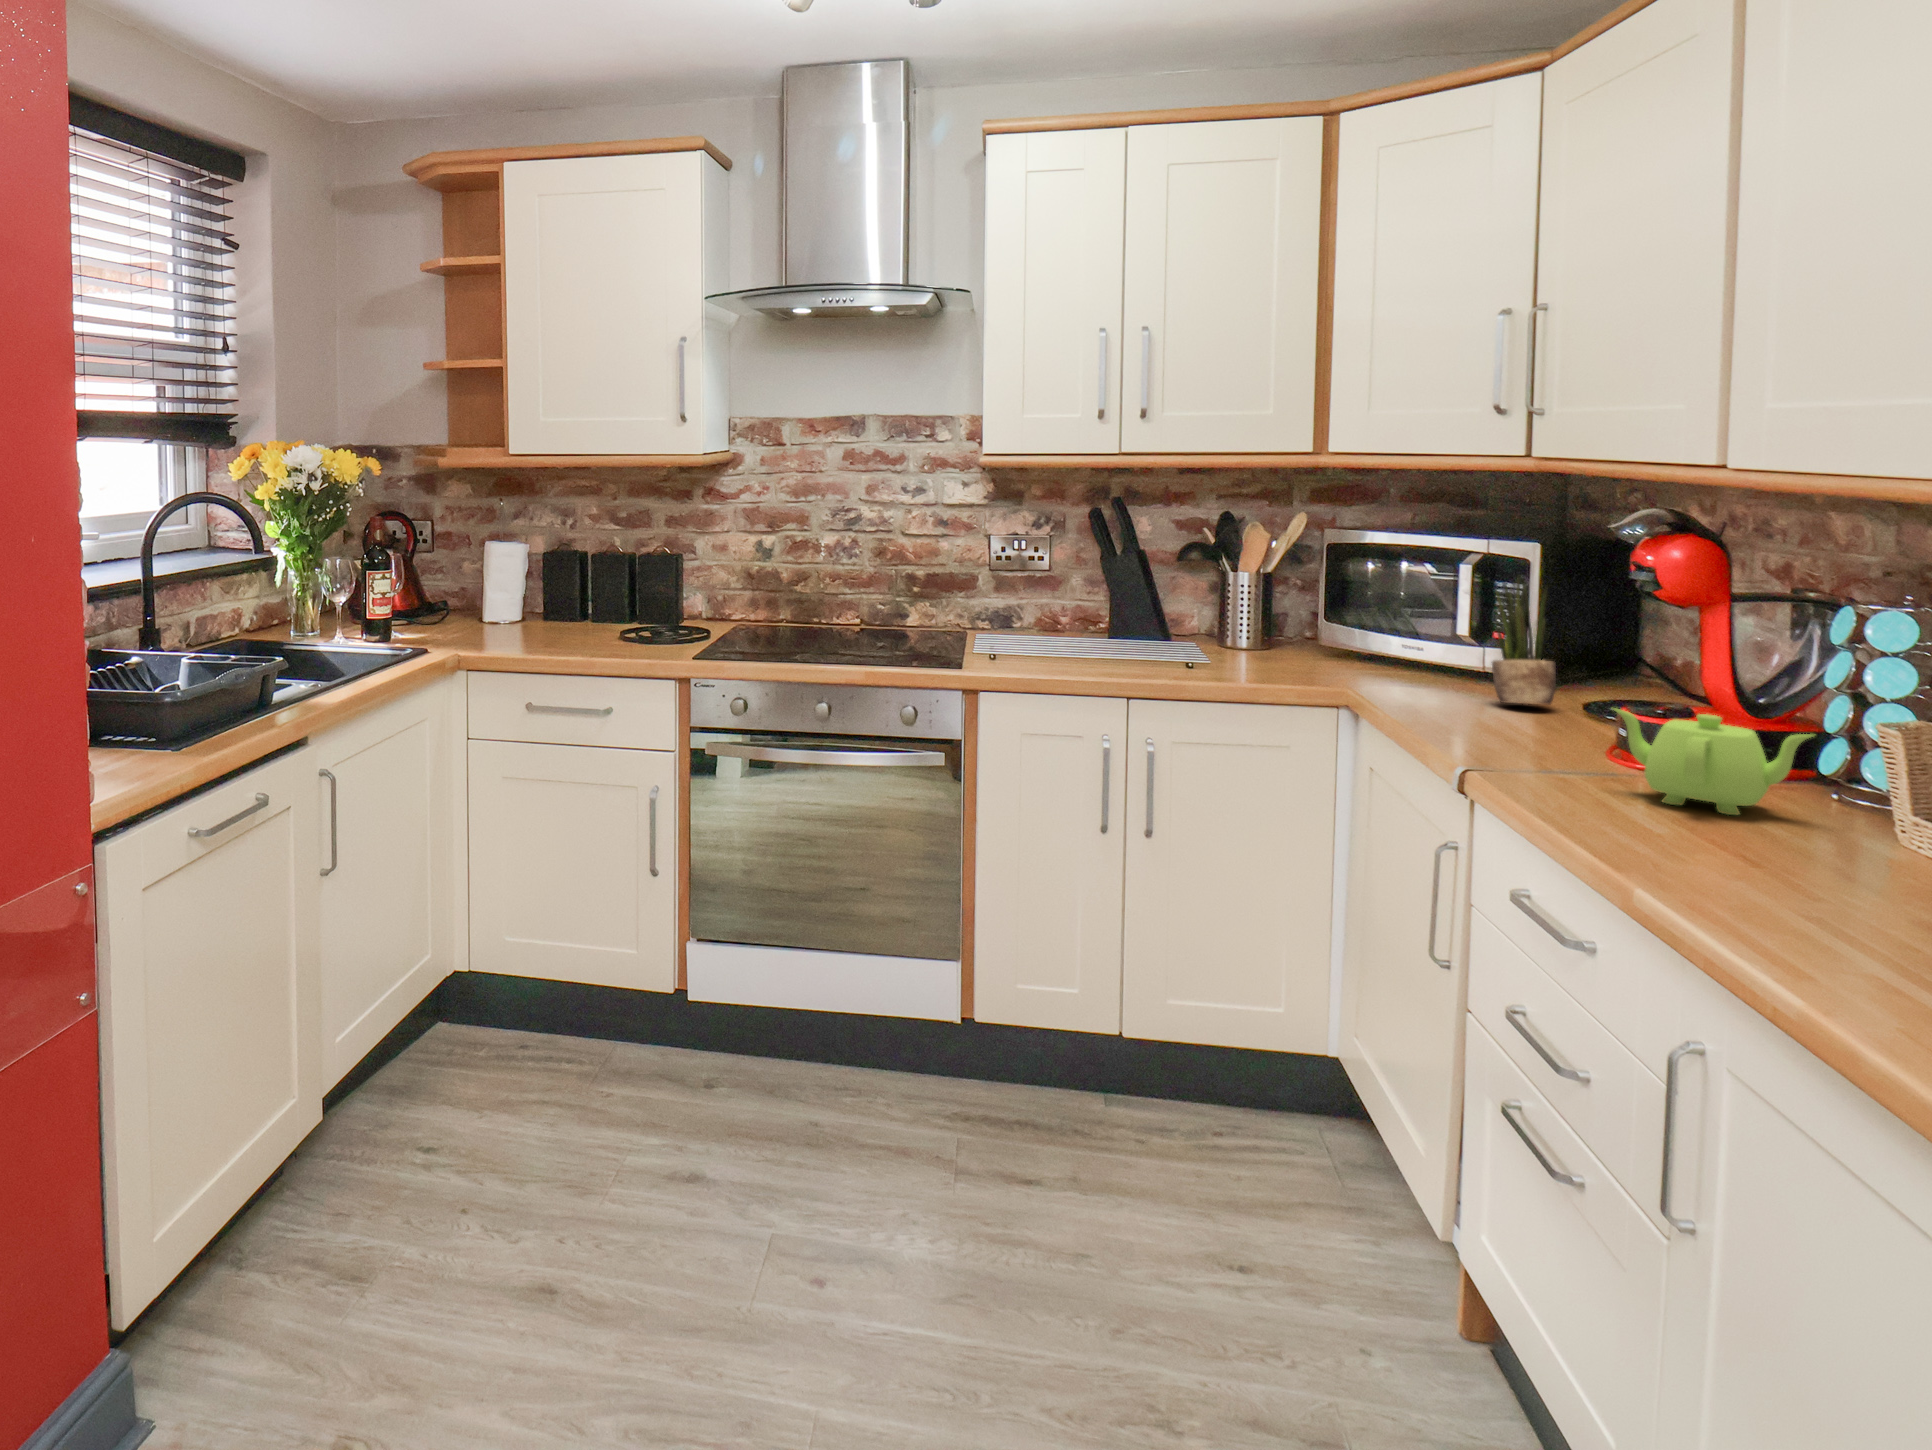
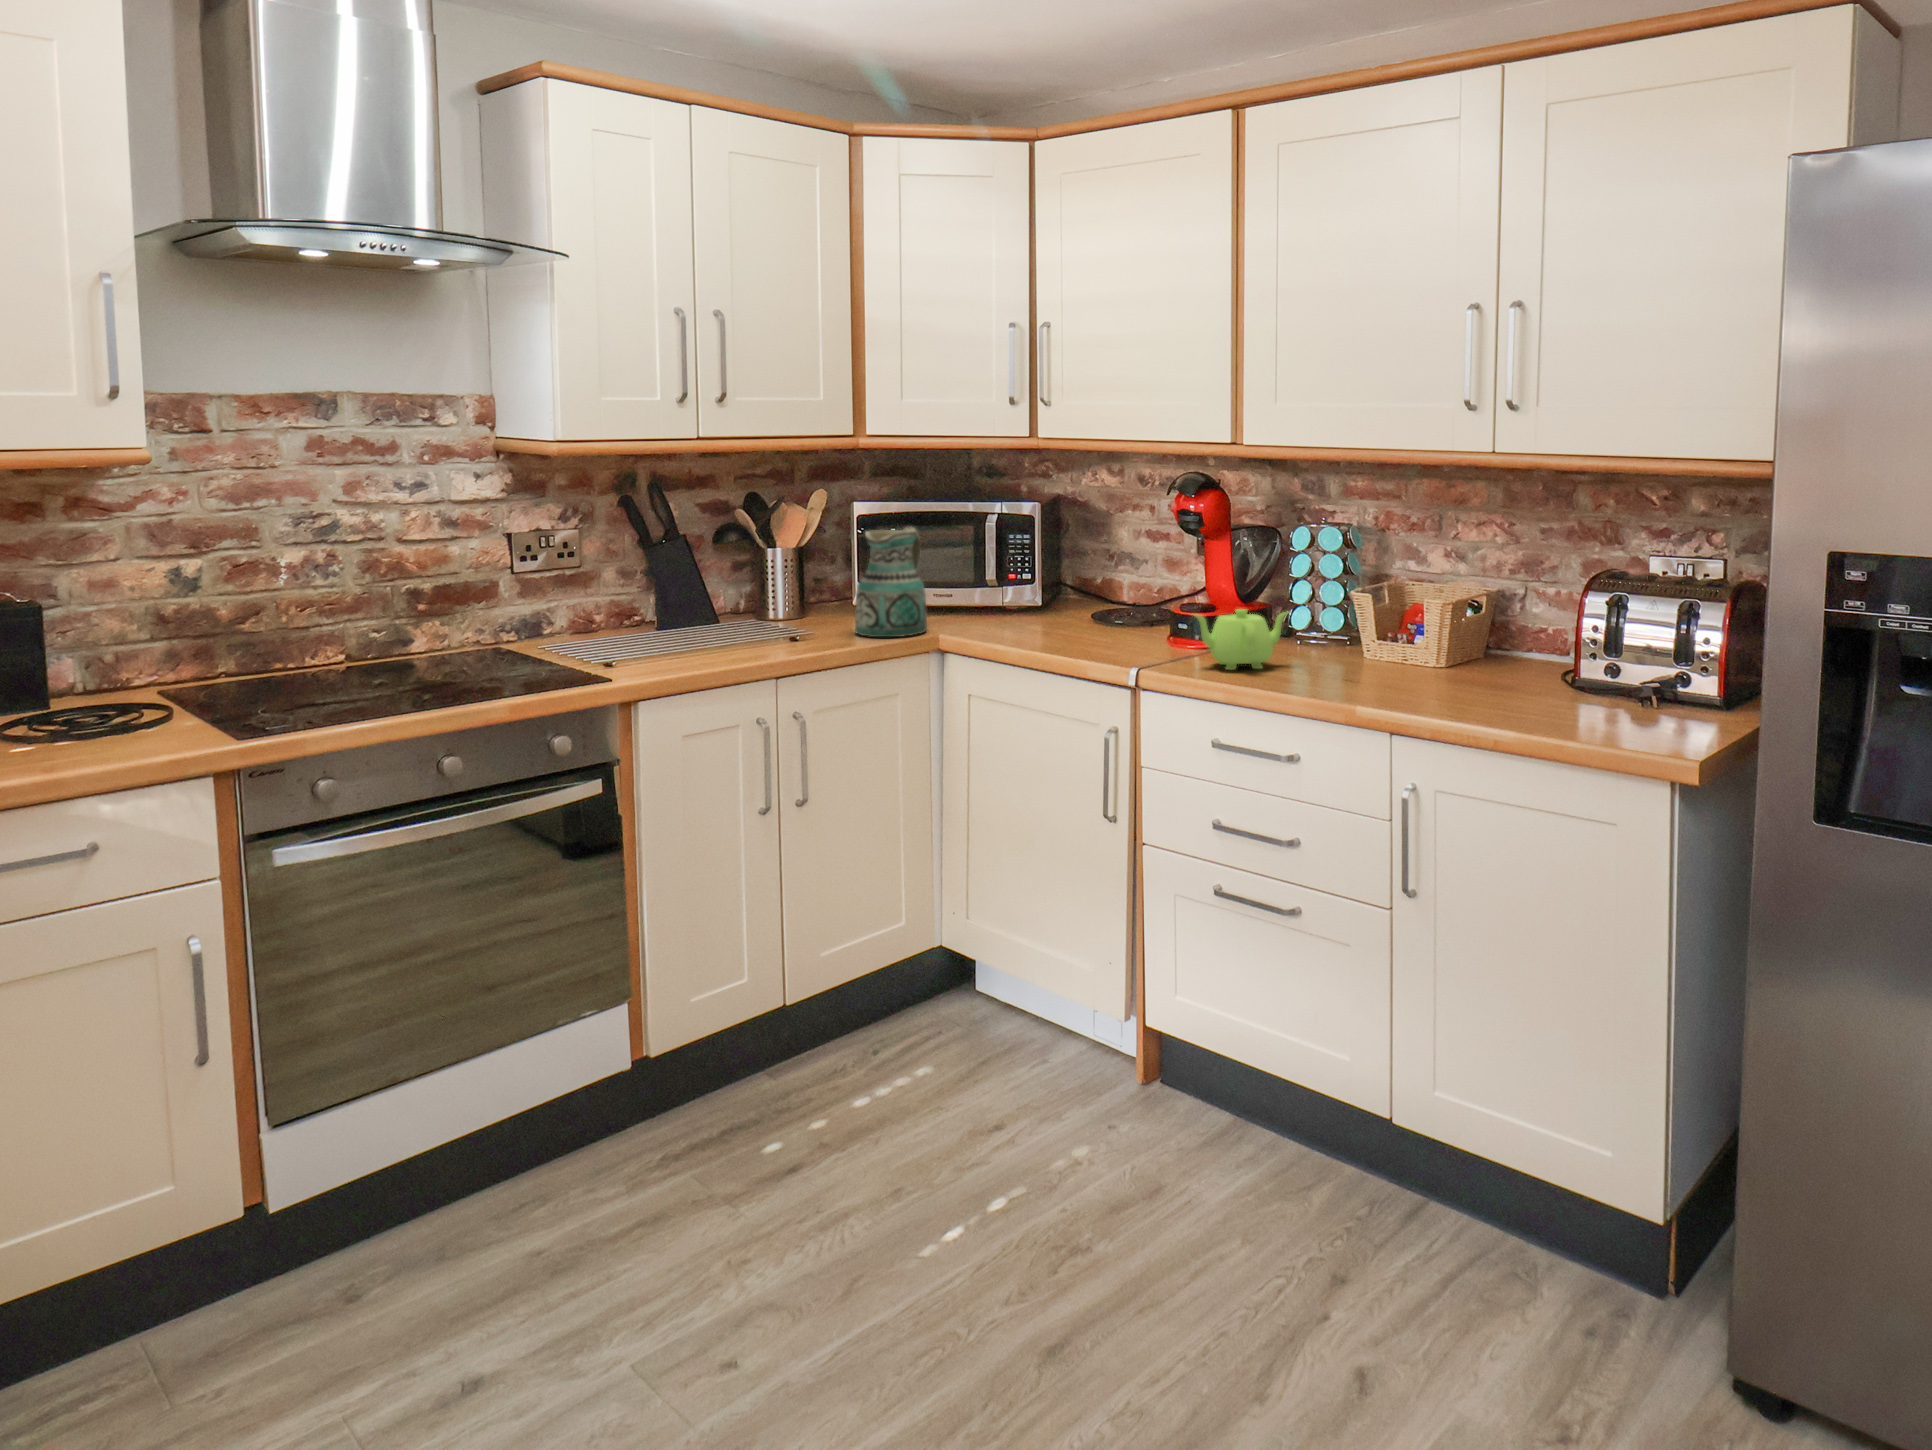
ceramic pitcher: none [1269,557,1373,681] -> present [855,526,927,637]
potted plant: present [1492,577,1556,704] -> none [1034,529,1076,629]

